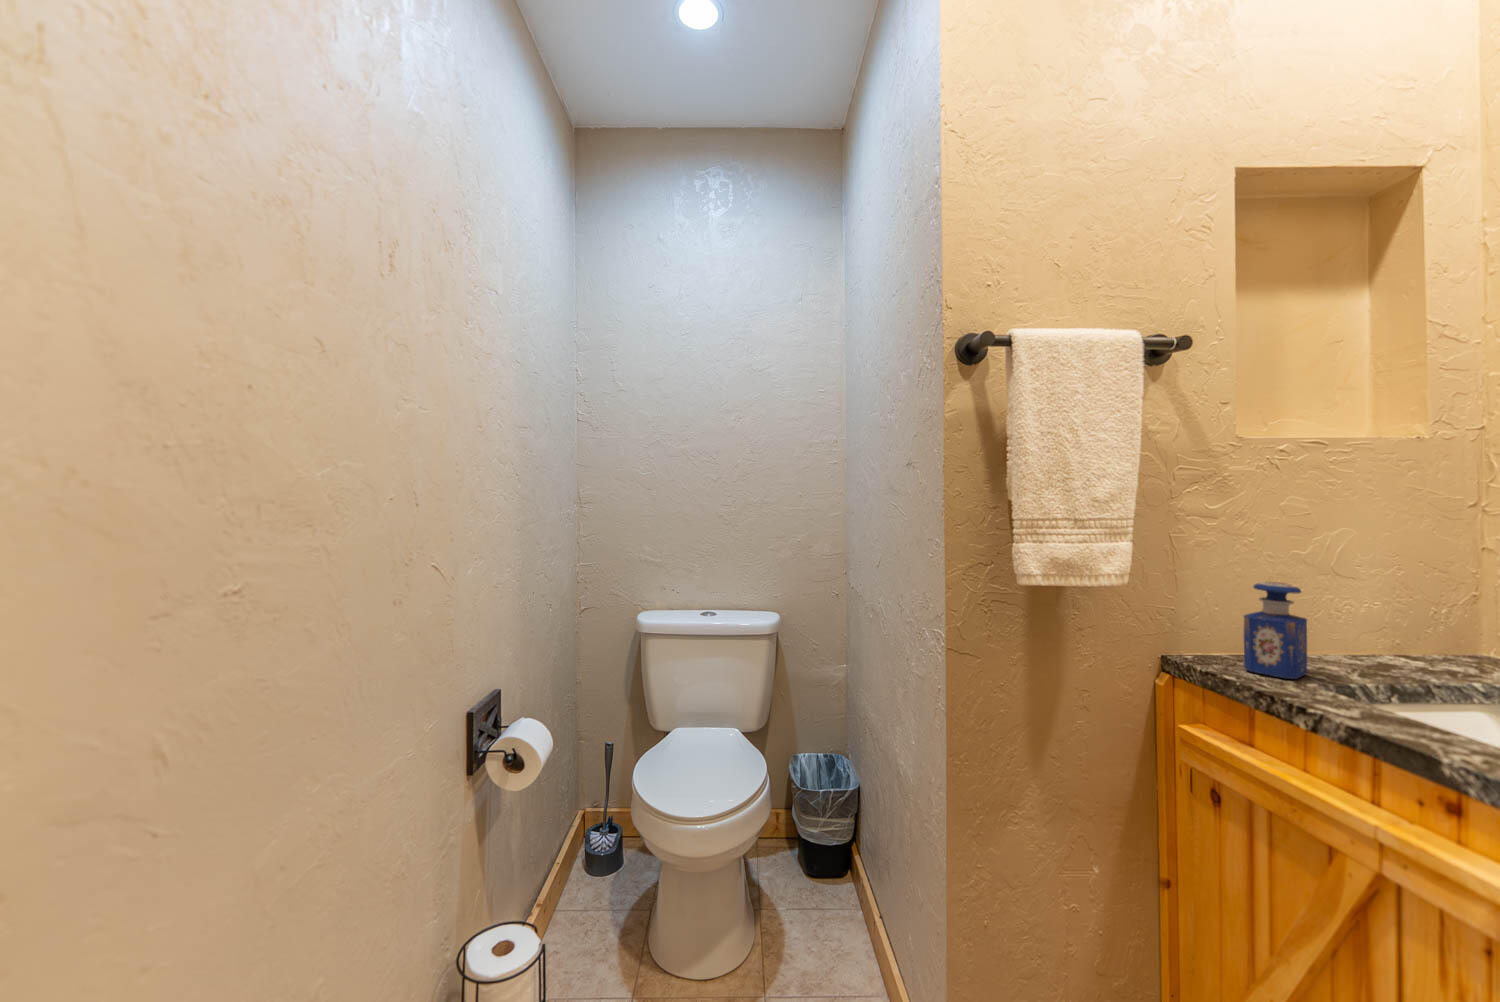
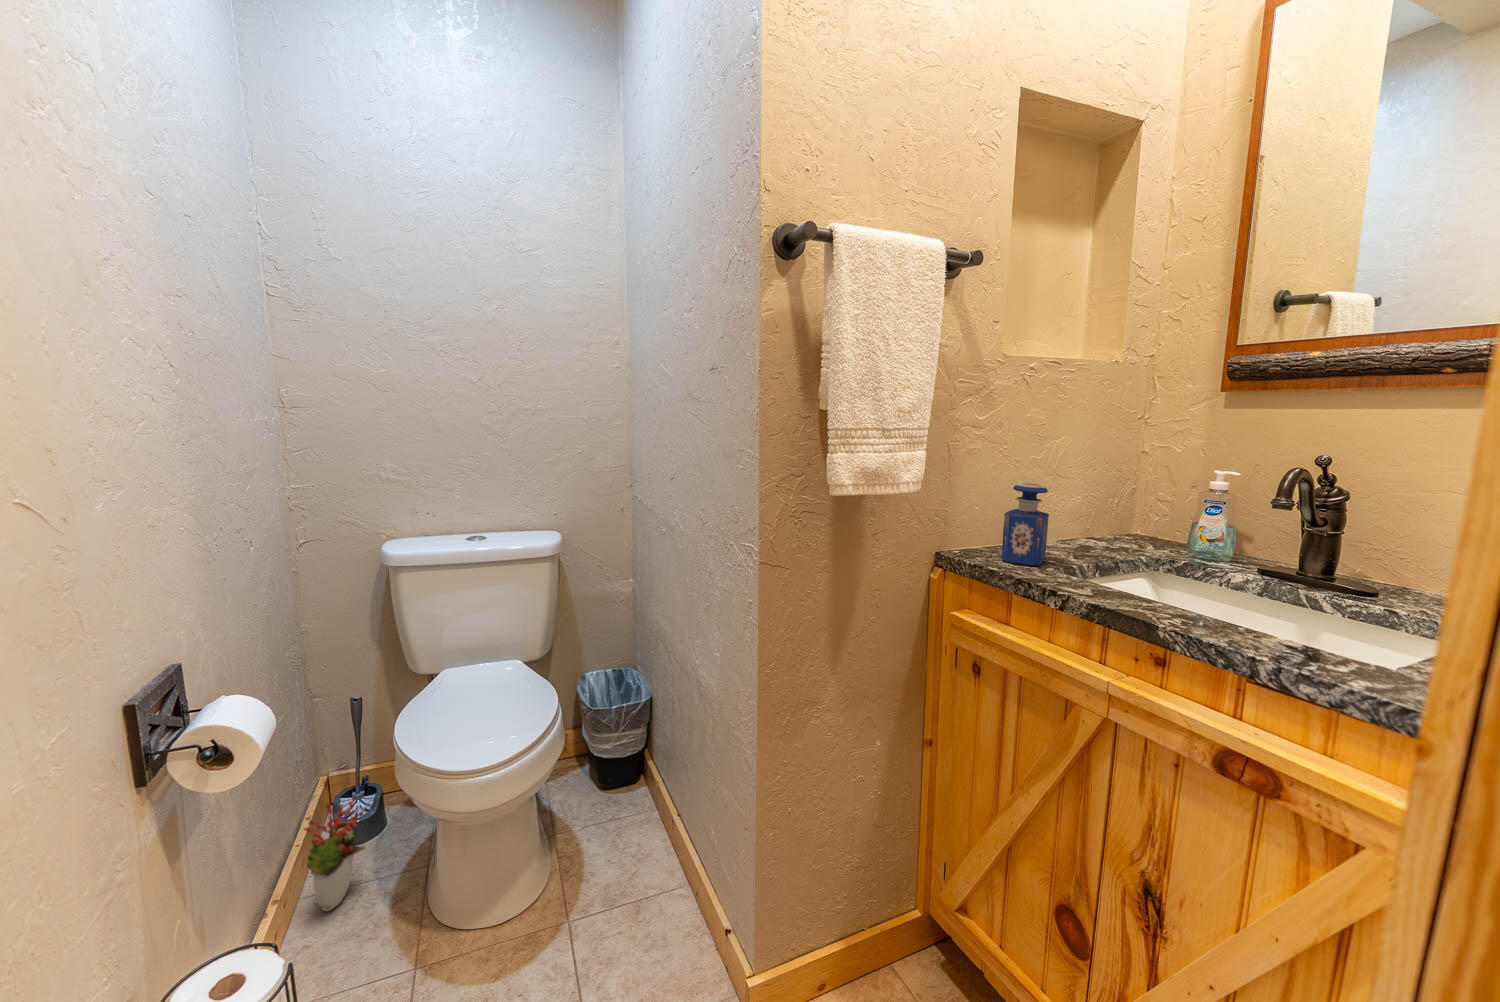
decorative plant: none [563,829,606,927] -> present [304,801,365,911]

